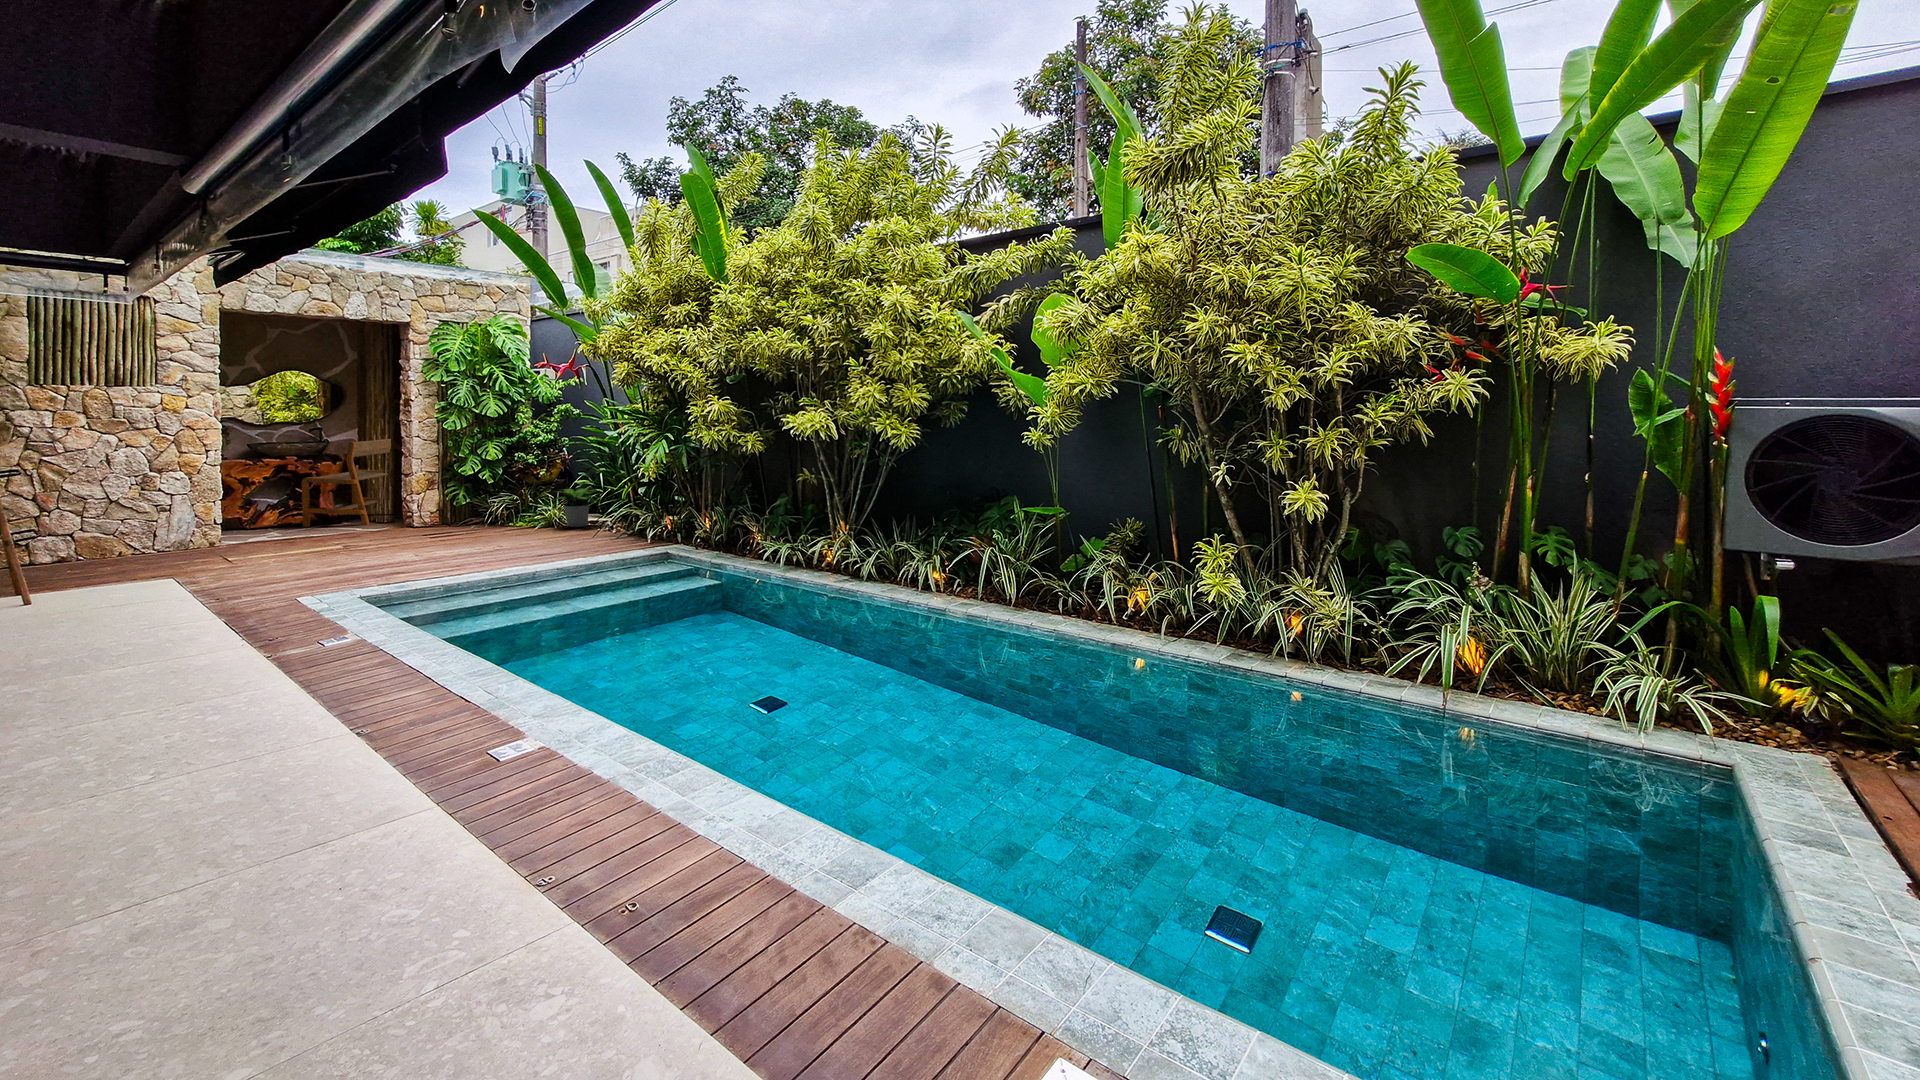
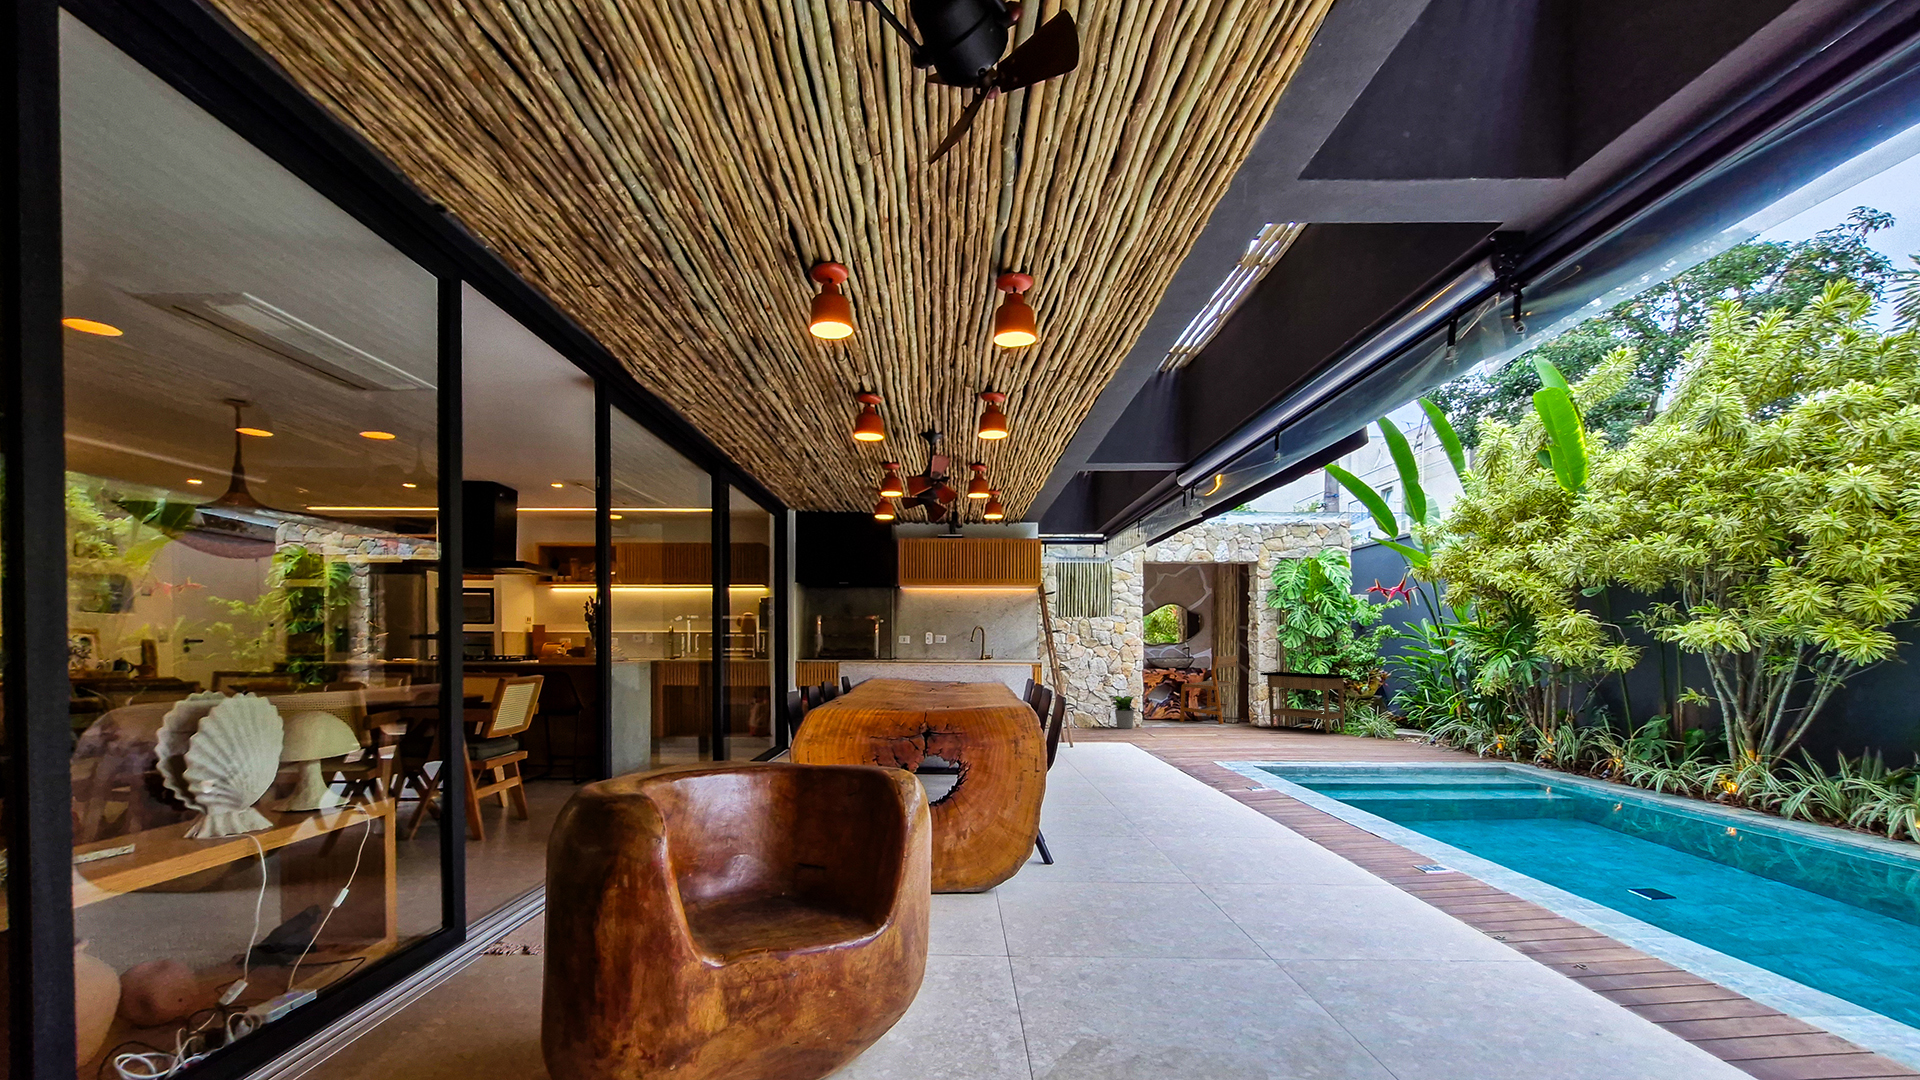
side table: none [415,458,527,526] -> present [1260,672,1351,733]
potted plant: present [555,488,601,527] -> present [1108,696,1139,729]

